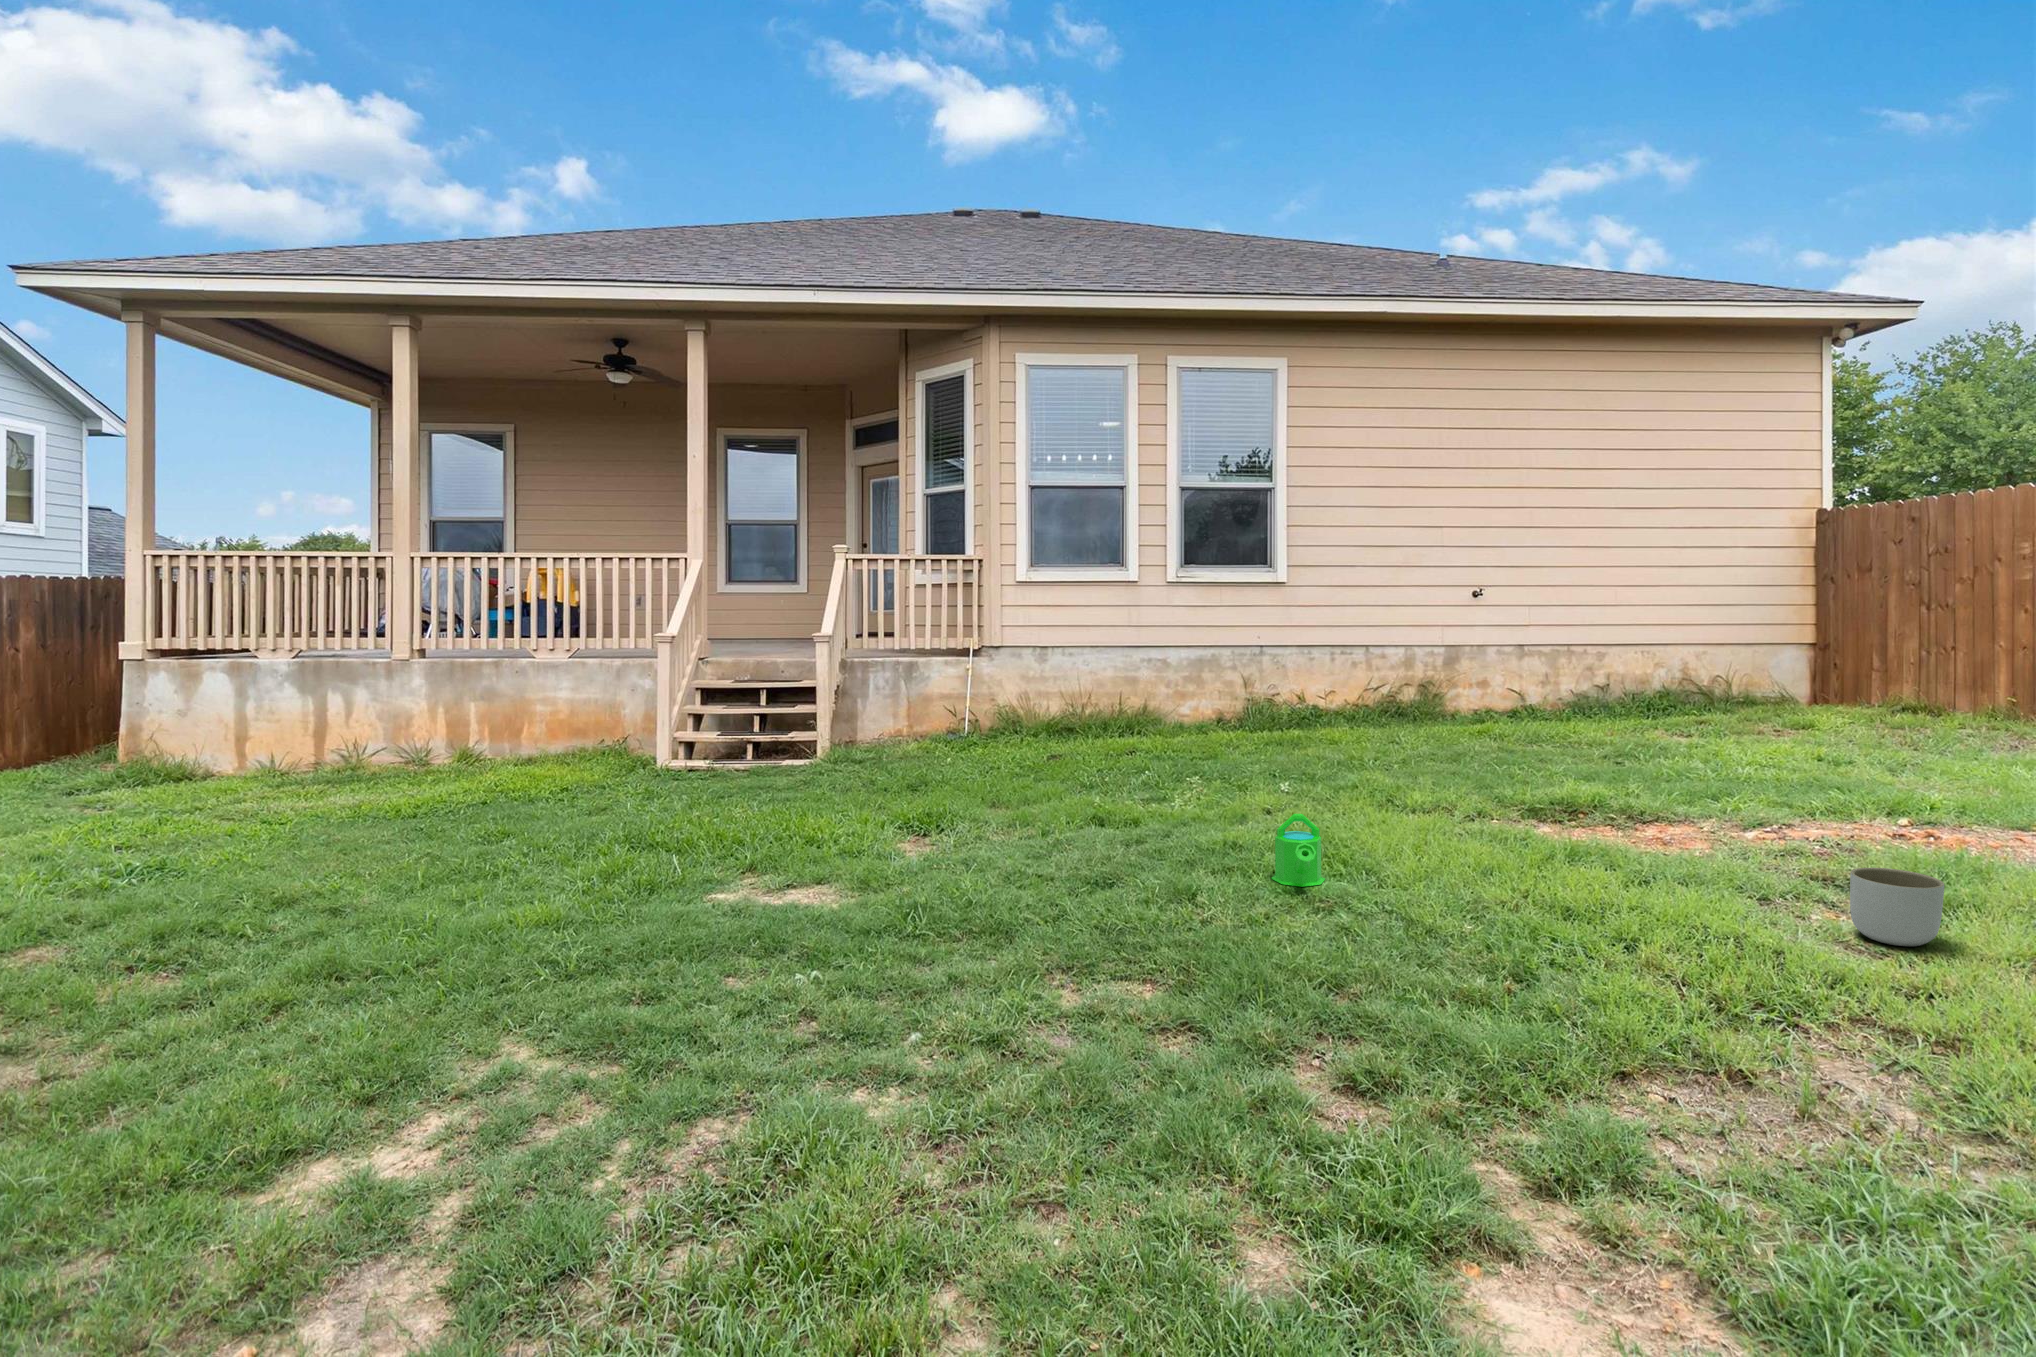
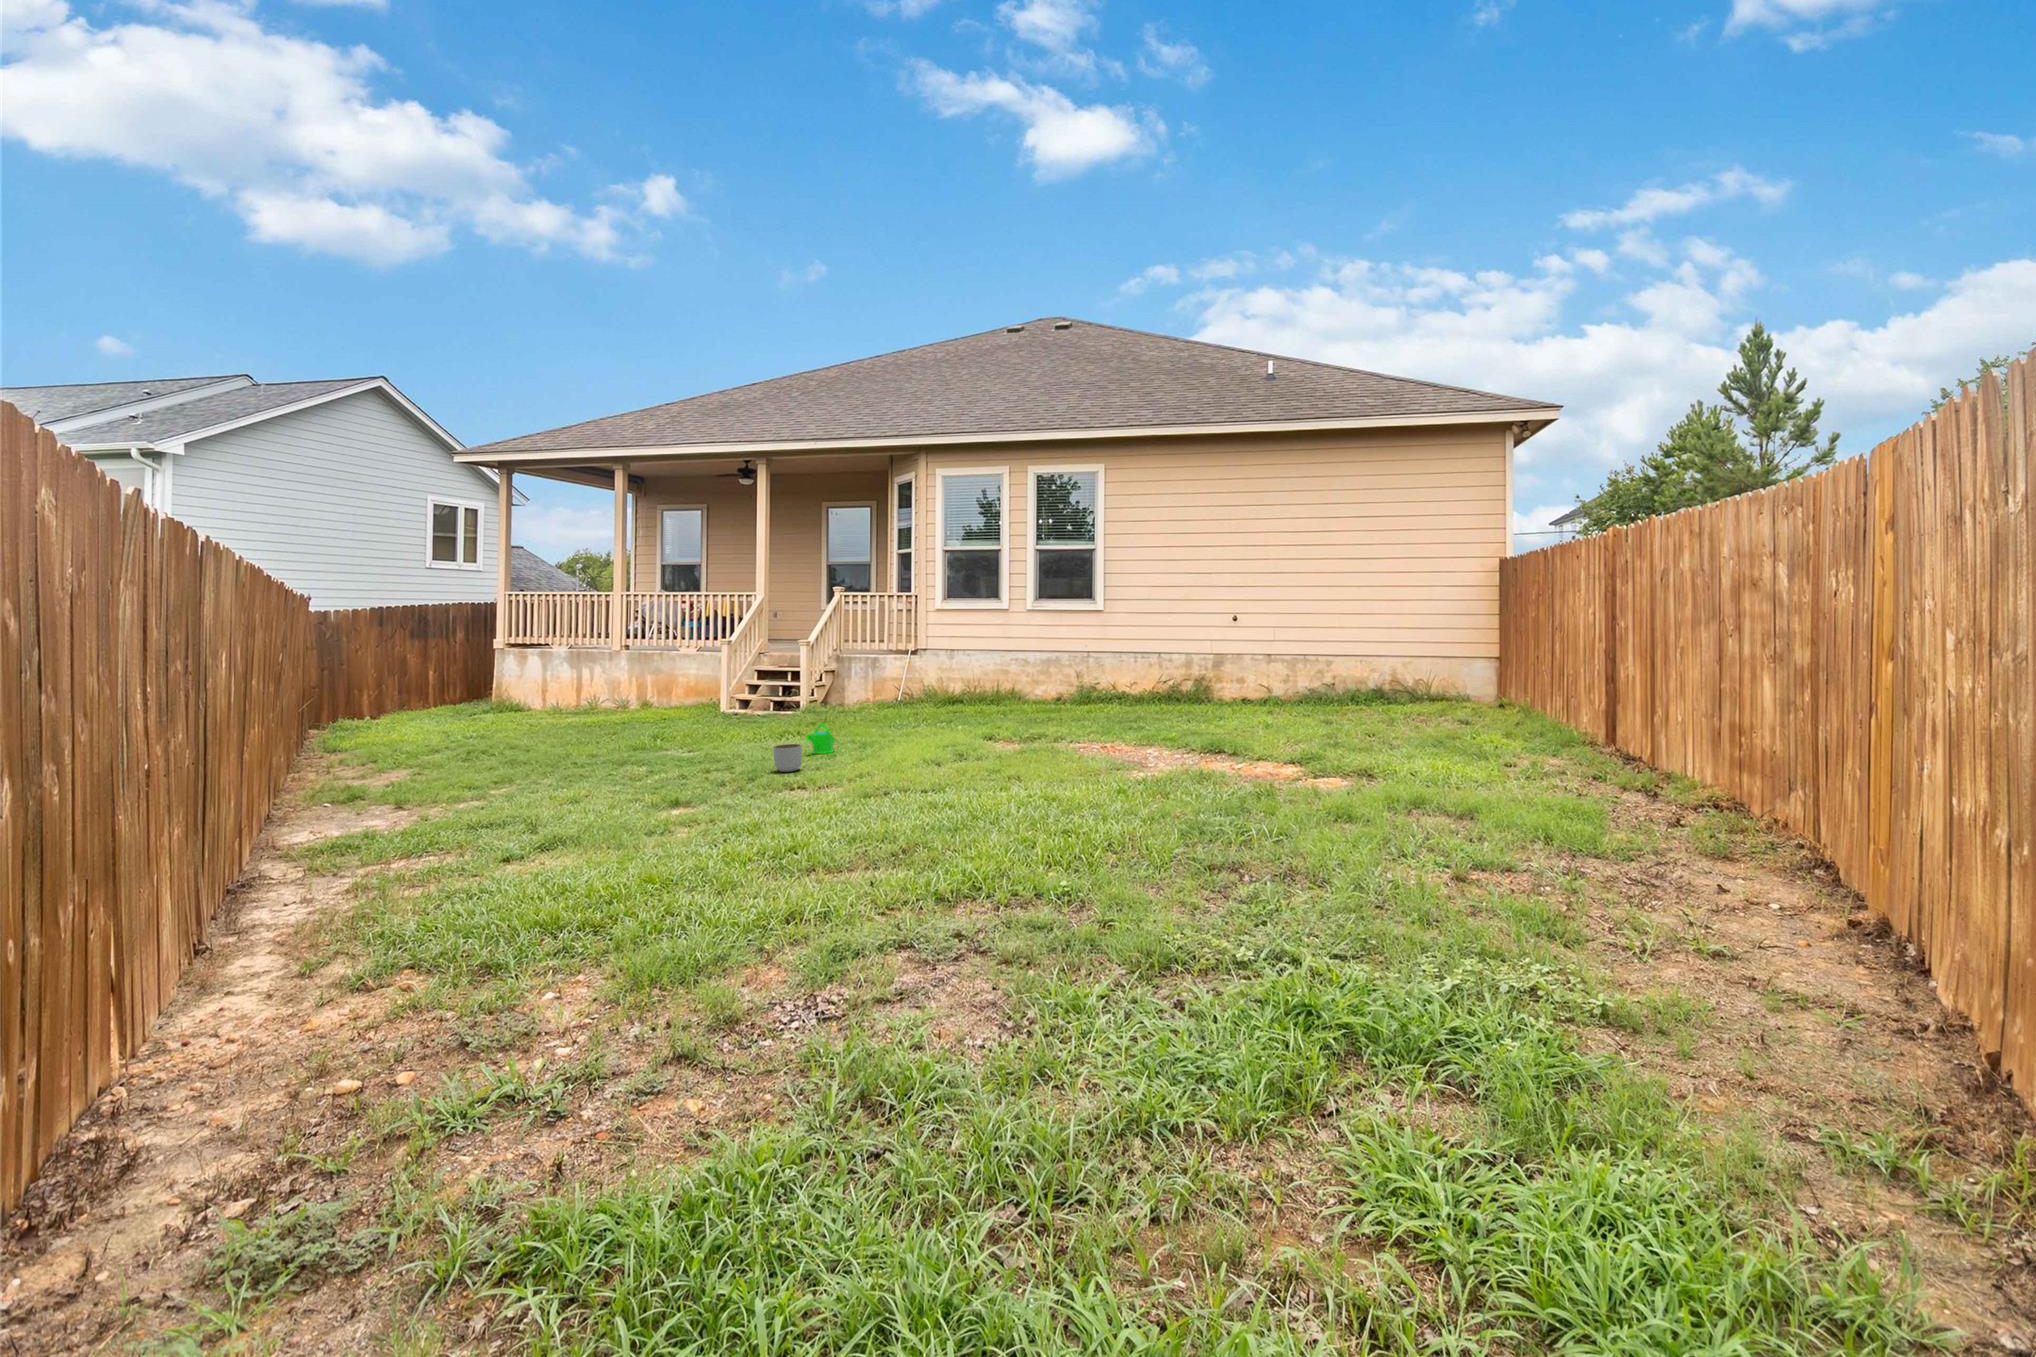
planter: present [1850,868,1944,946] -> present [773,744,802,772]

